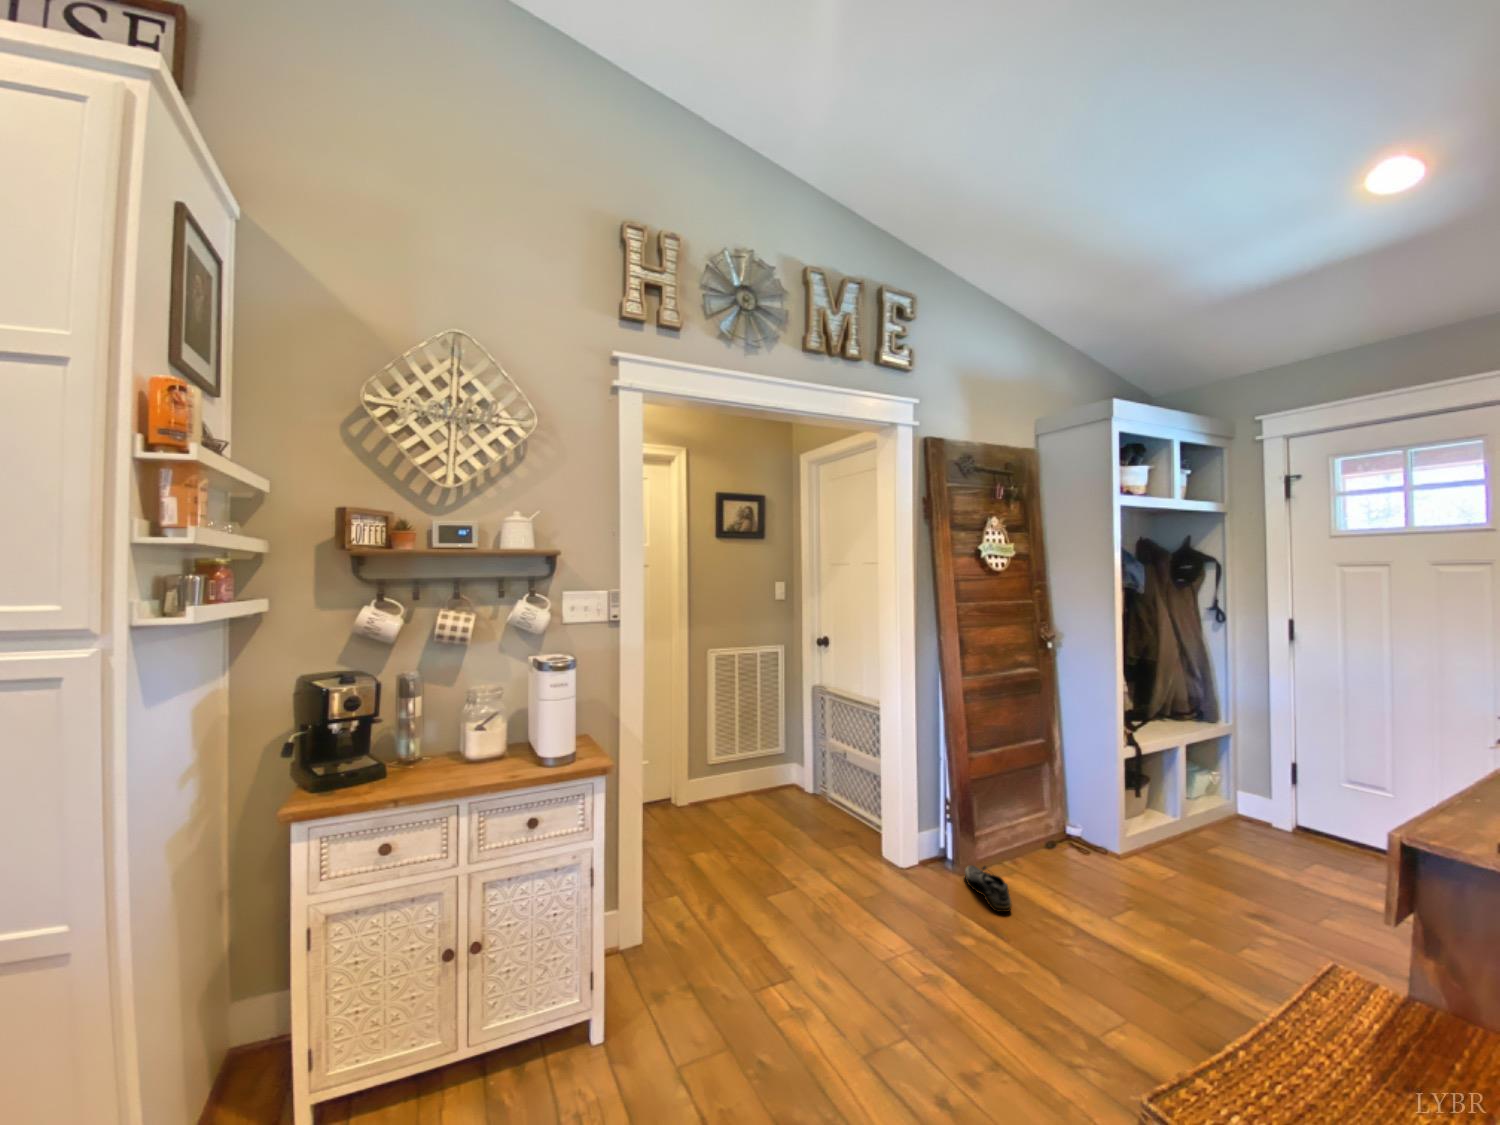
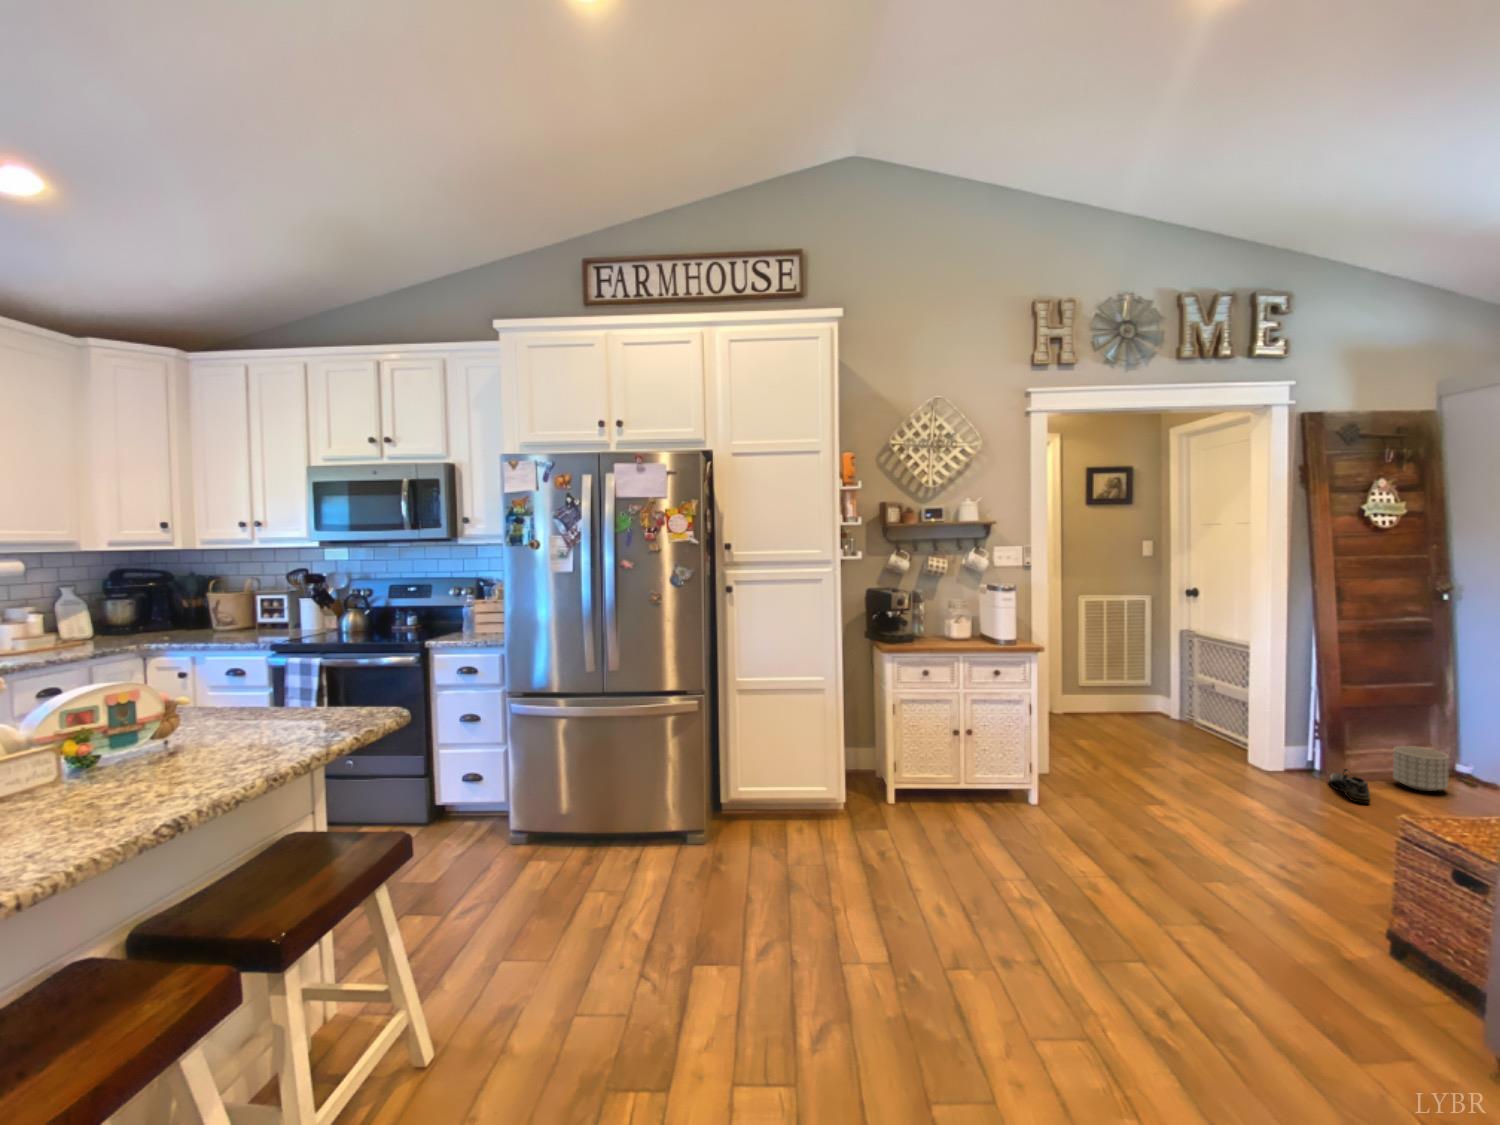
planter: none [1018,817,1067,872] -> present [1393,746,1449,791]

